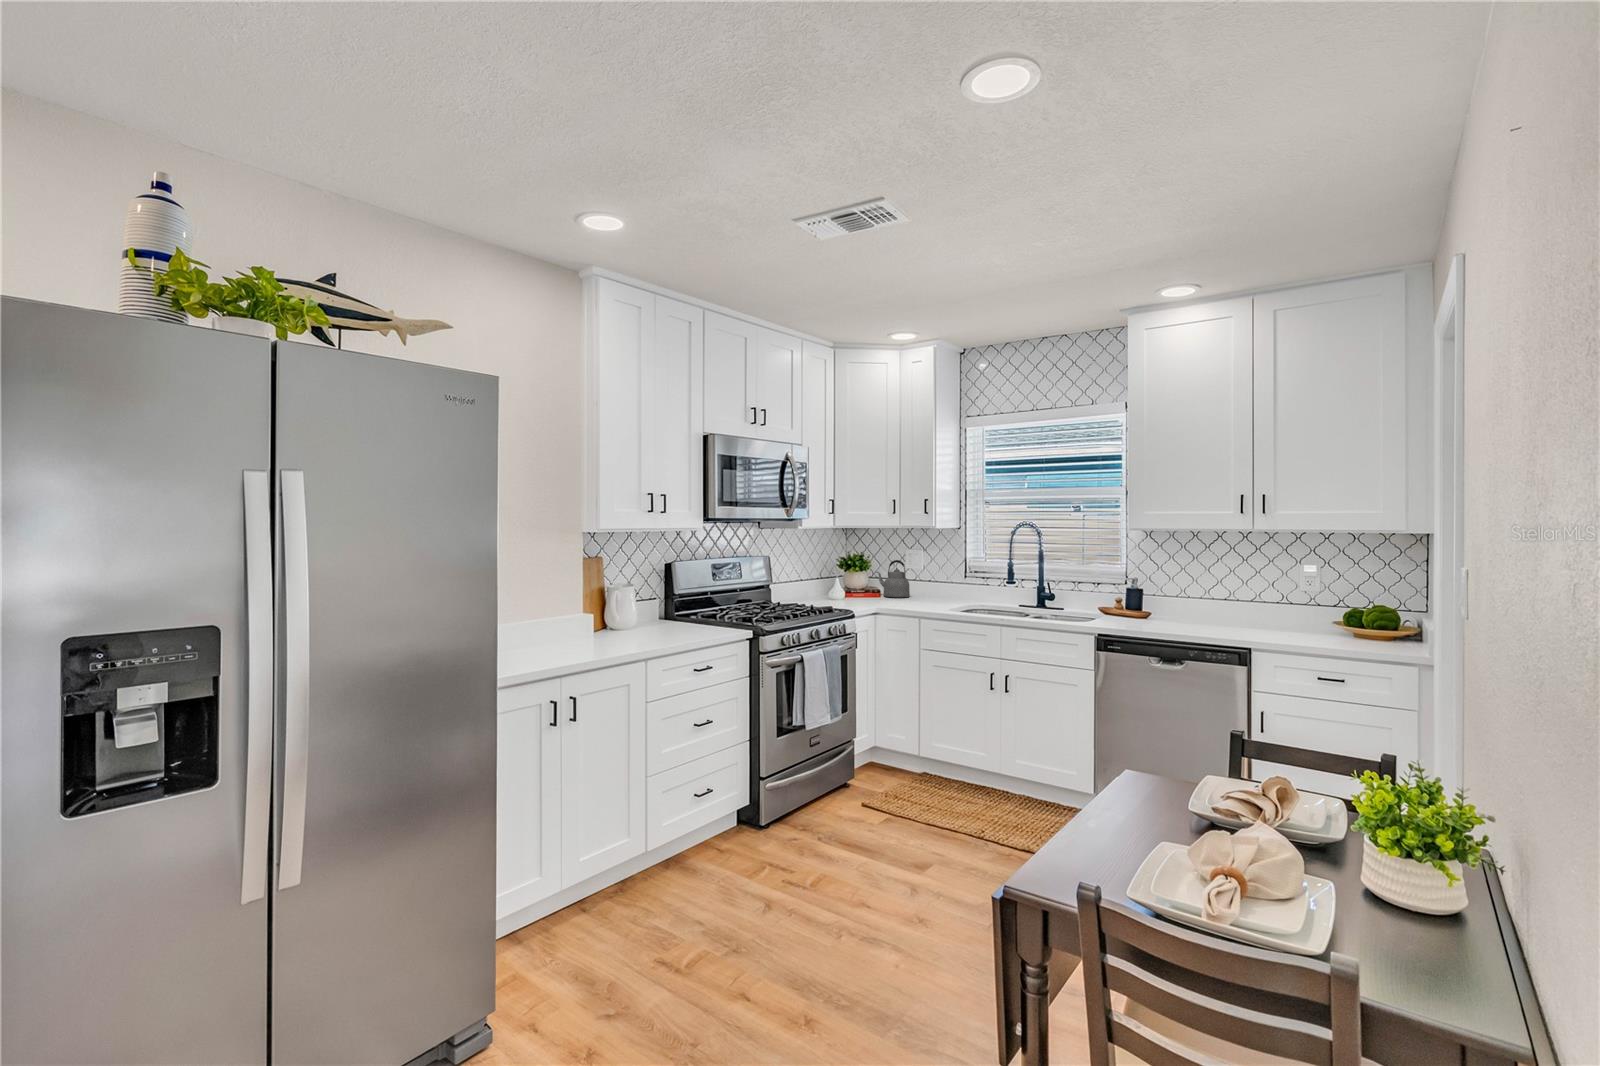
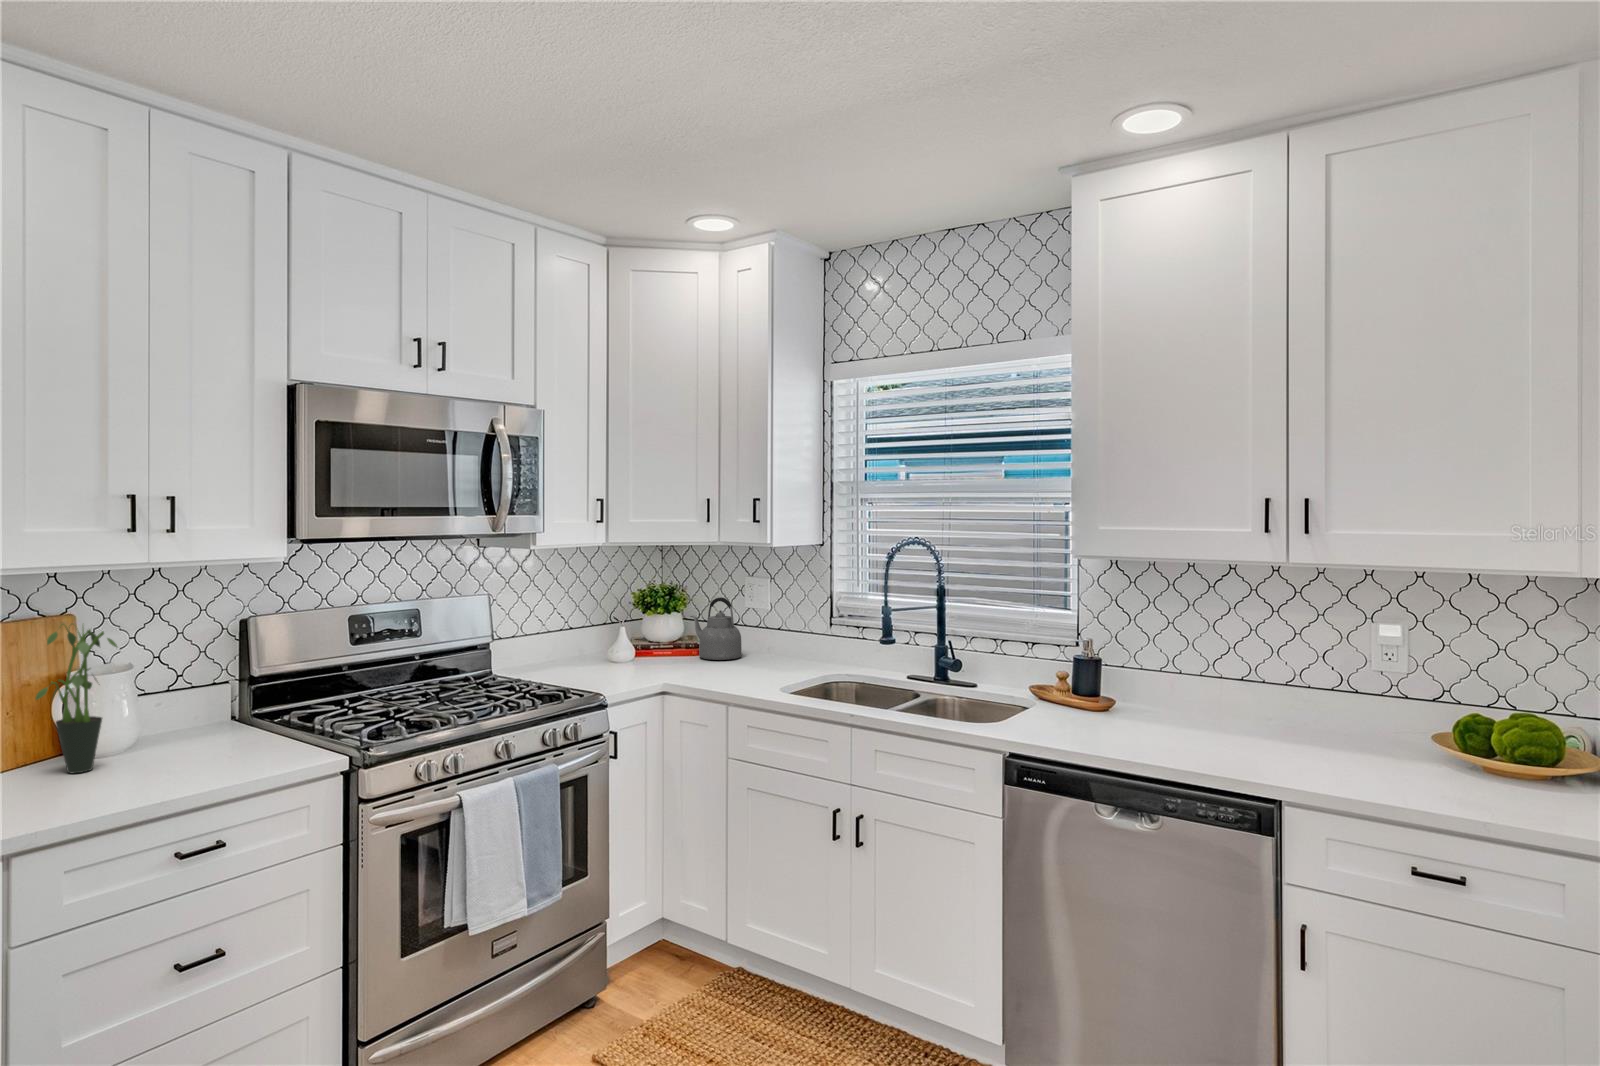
potted plant: none [613,557,647,633] -> present [36,624,117,773]

